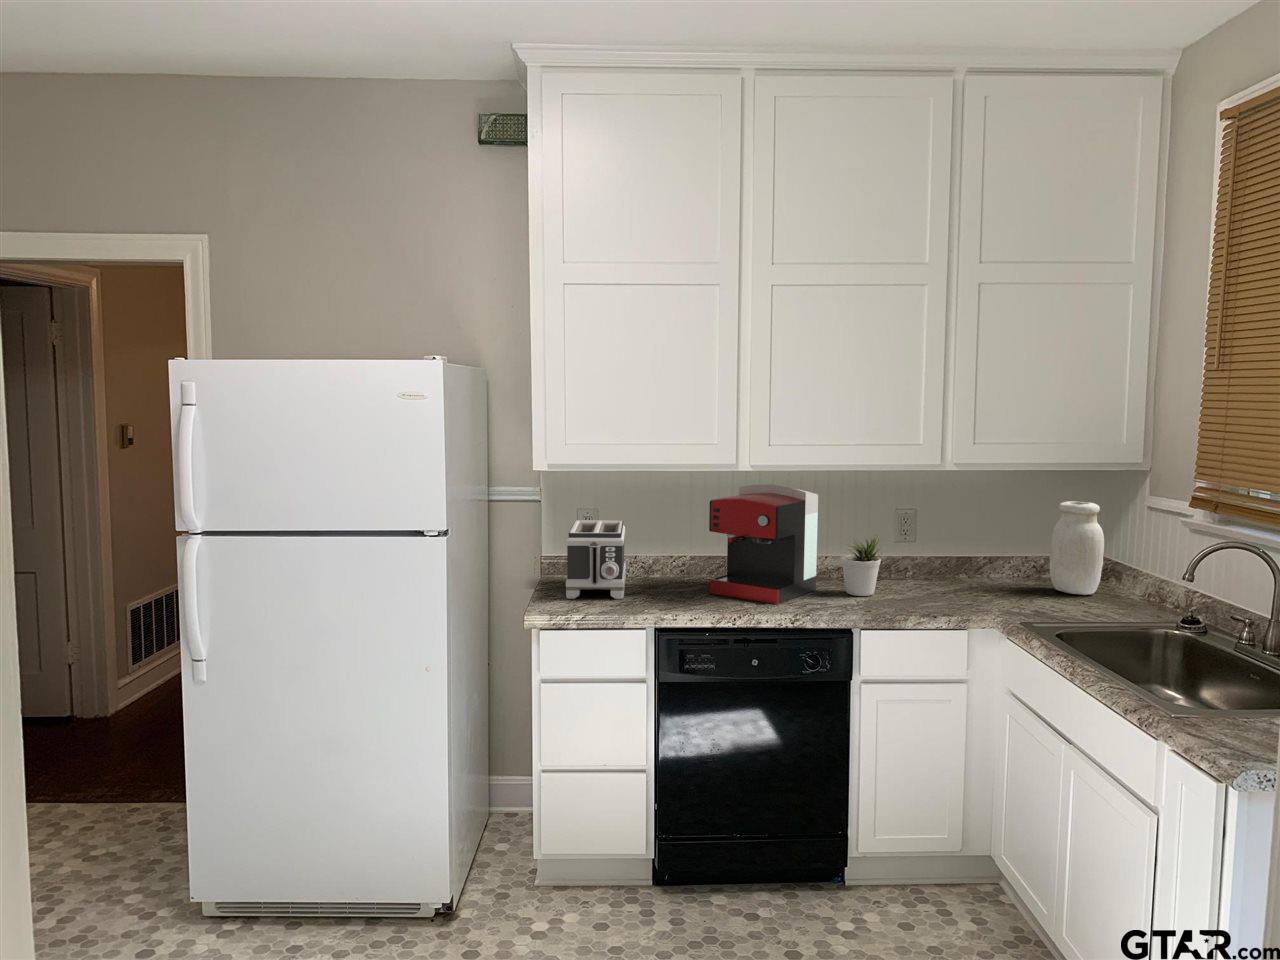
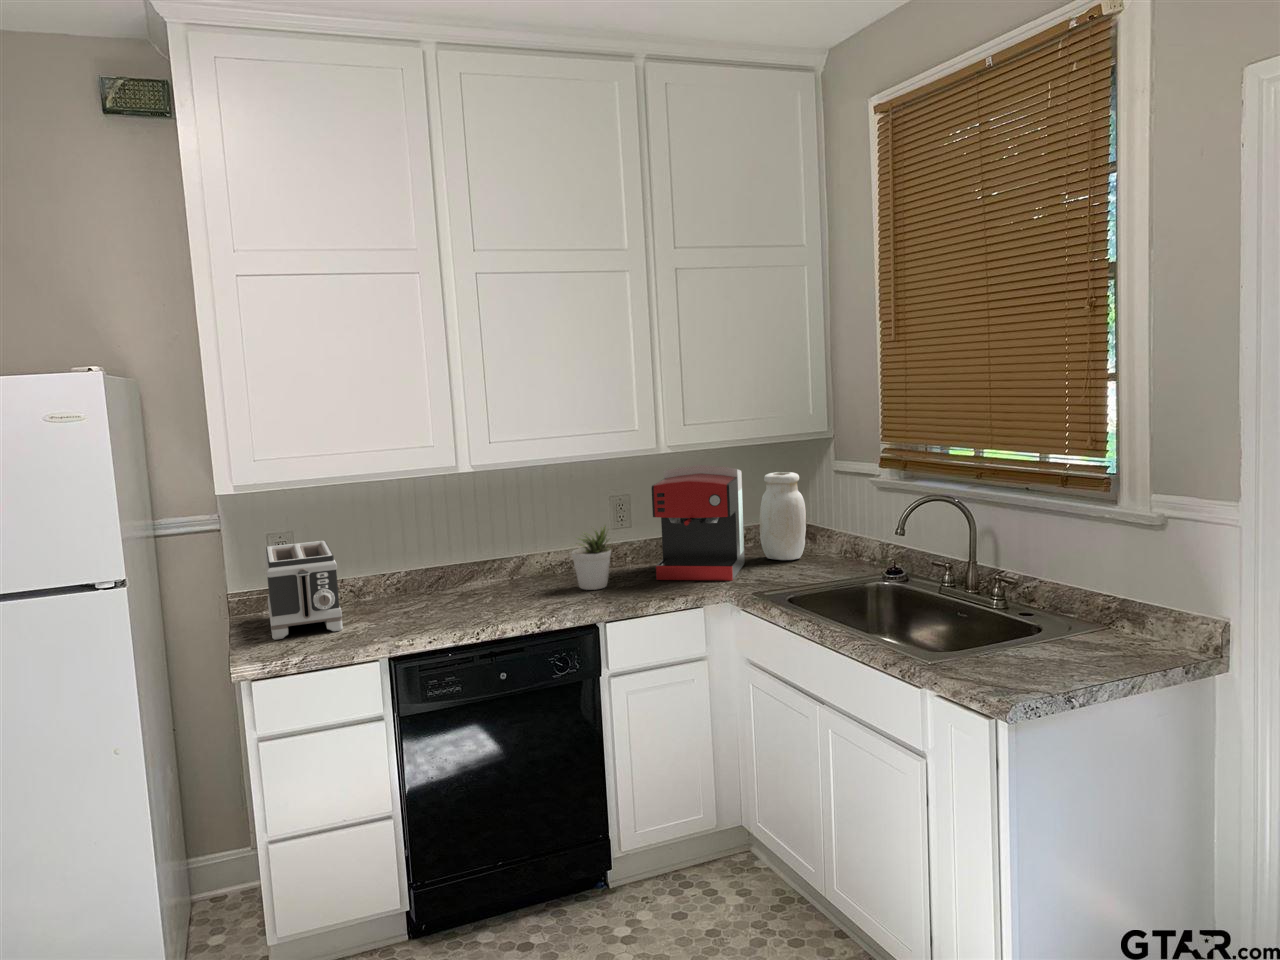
coffee maker: present [709,484,818,604] -> present [652,465,745,581]

